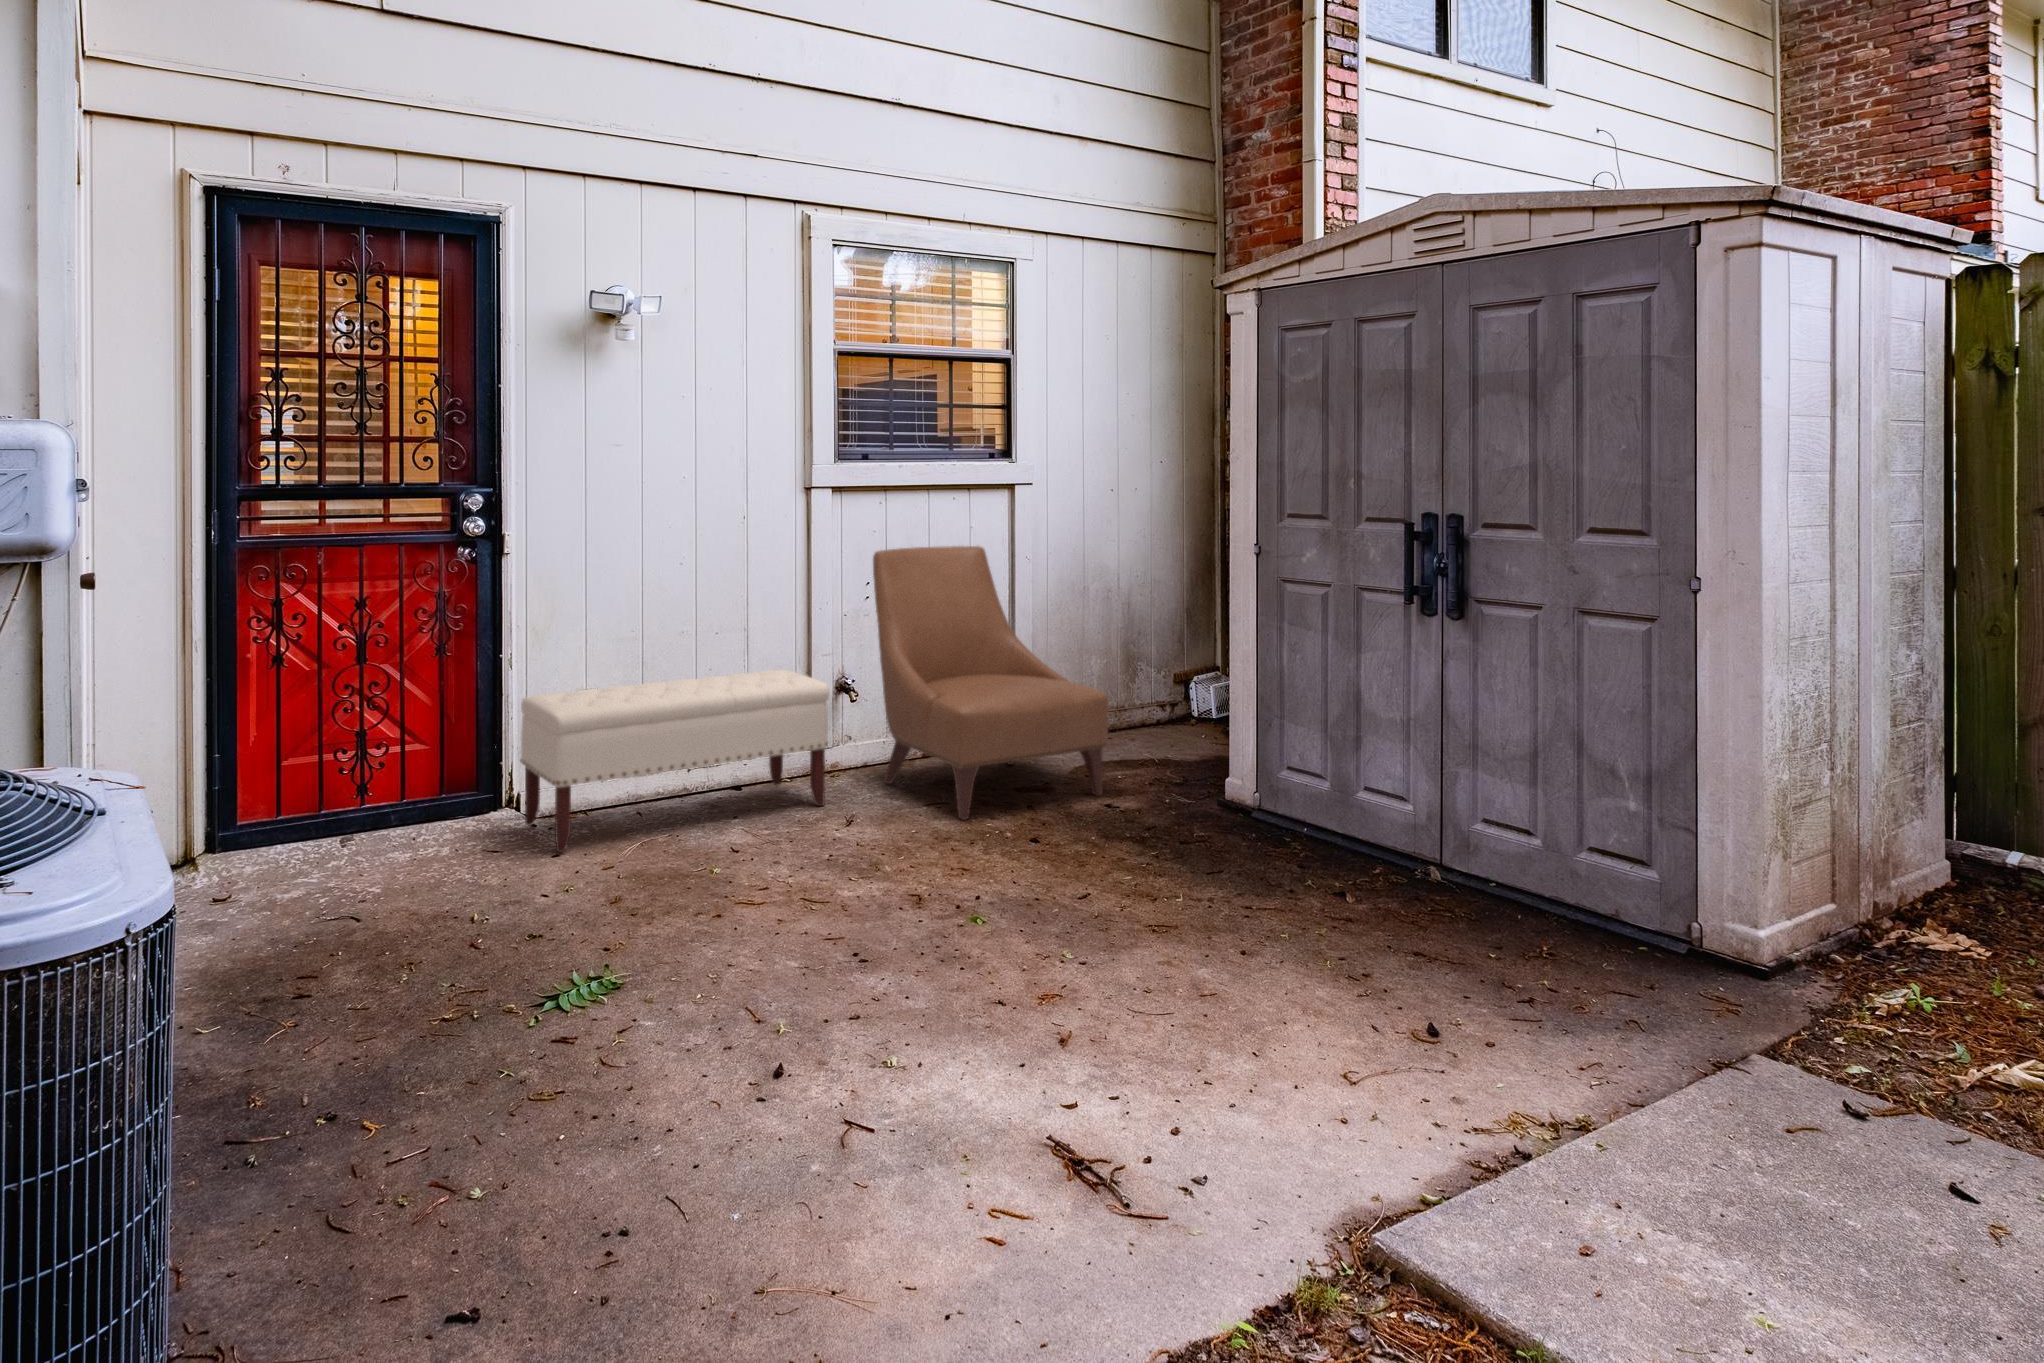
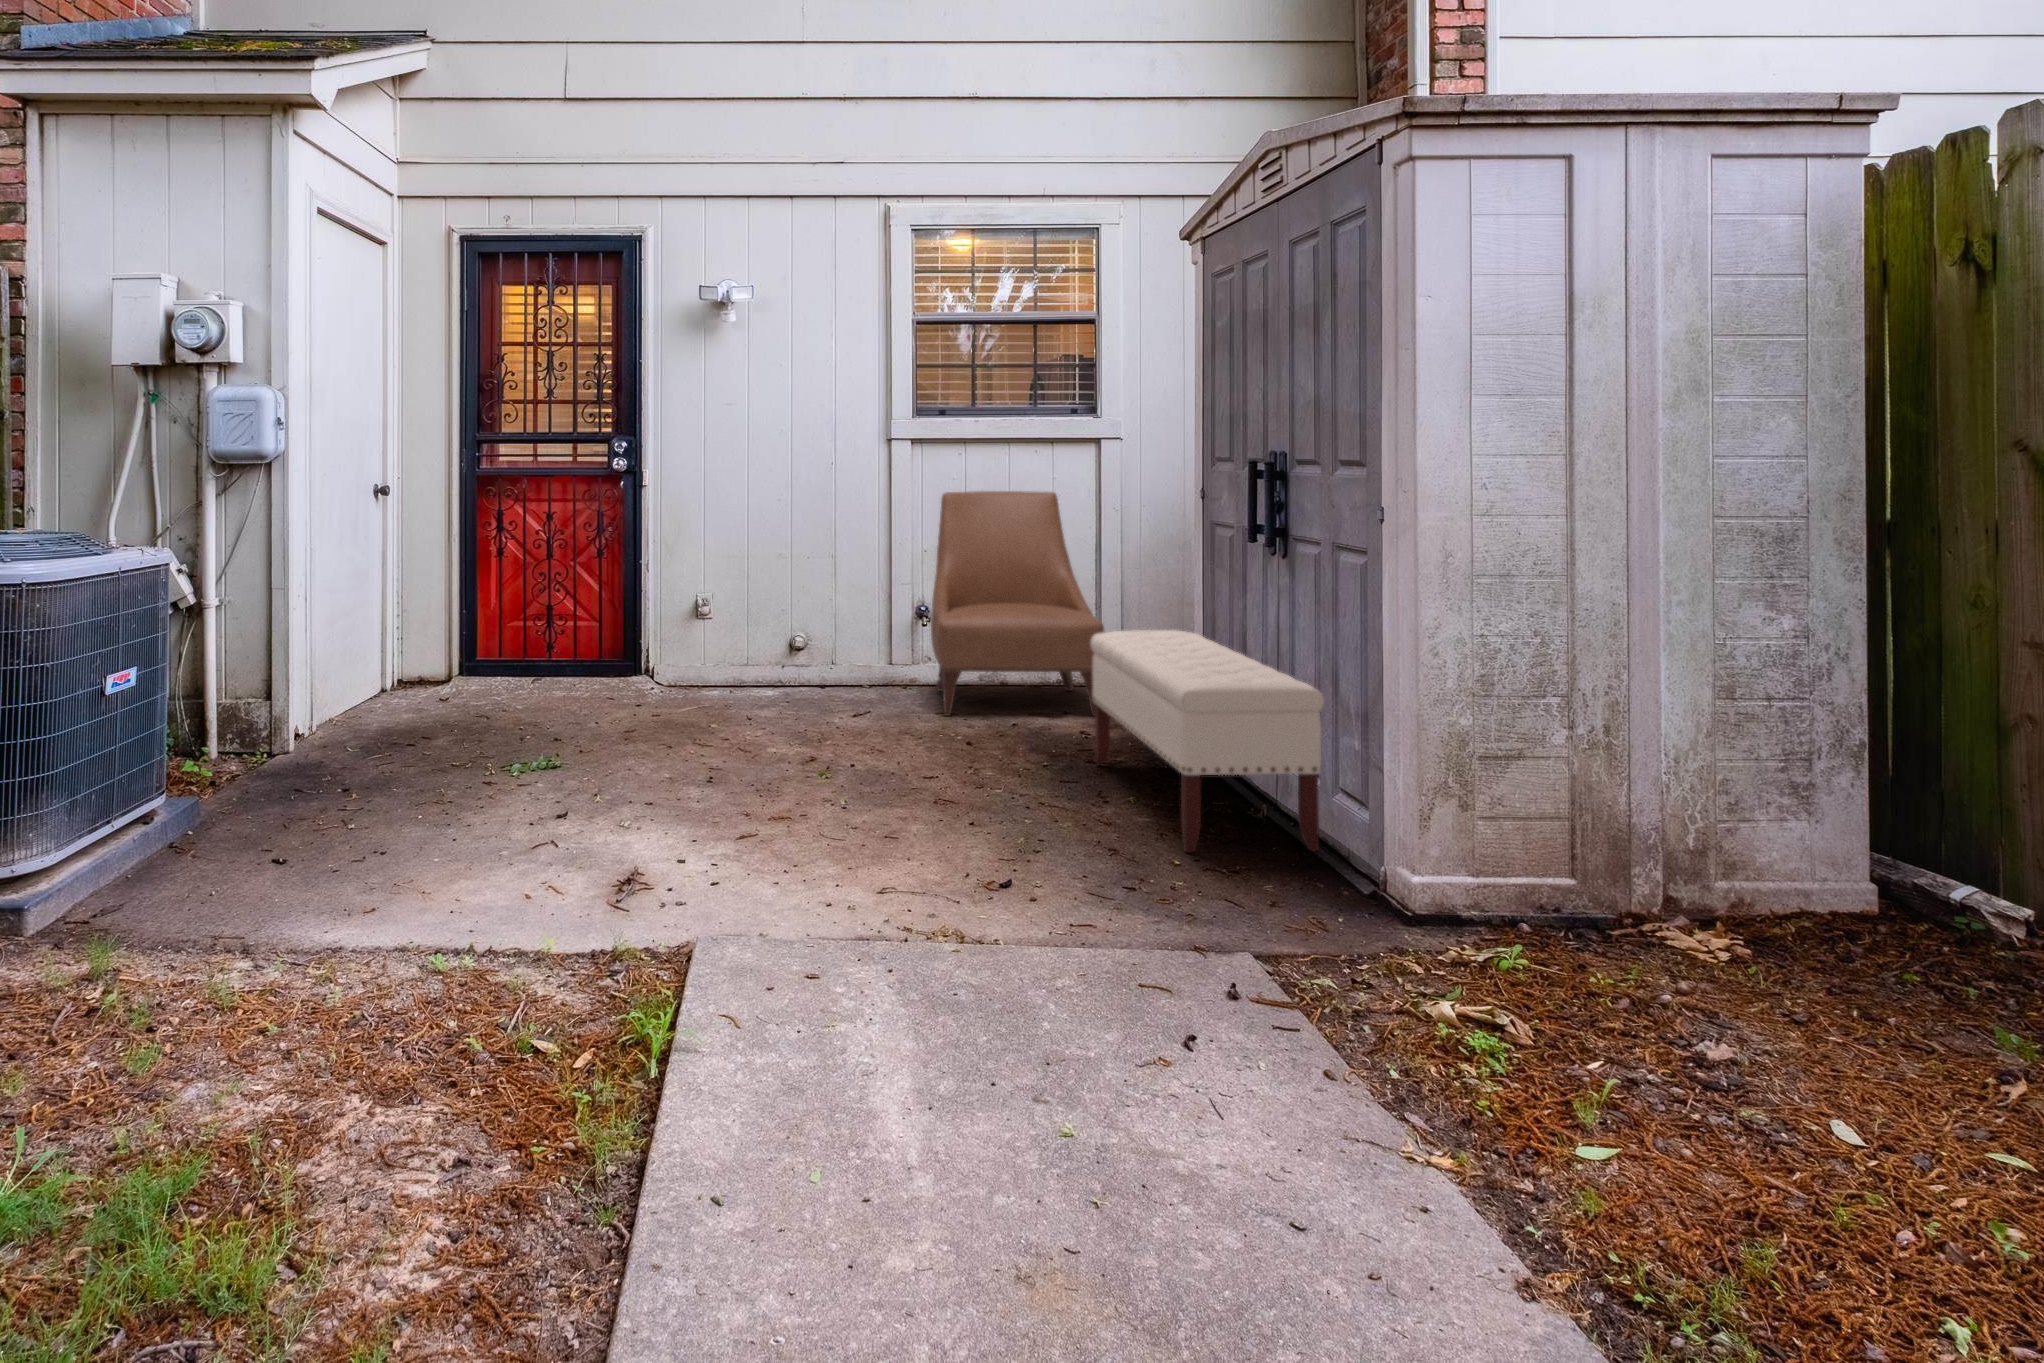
bench: present [520,669,830,852] -> present [1091,630,1324,853]

